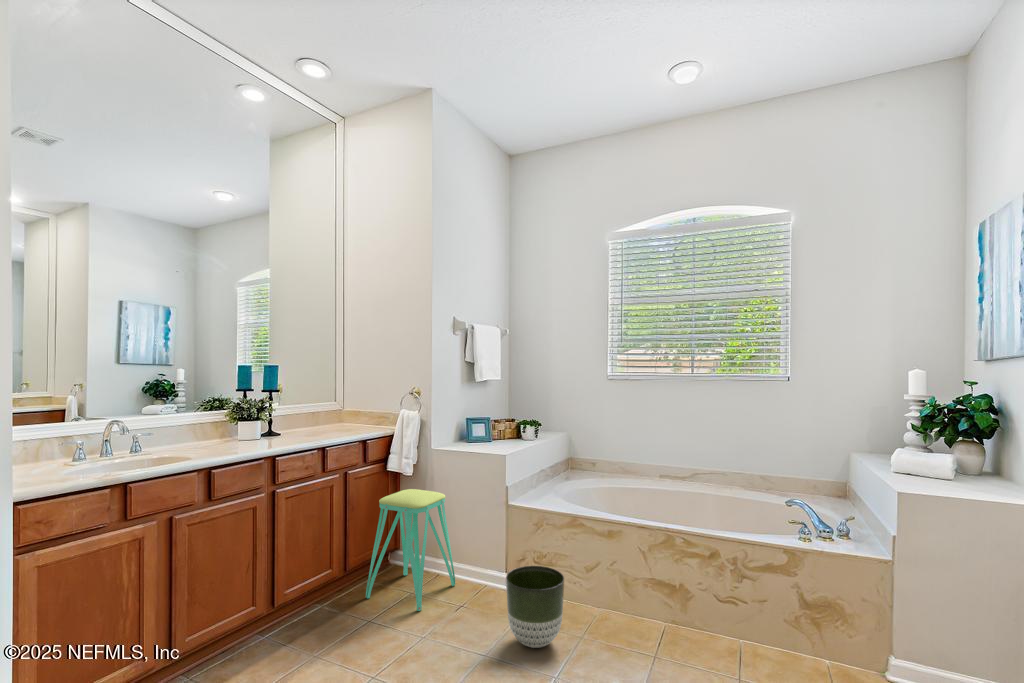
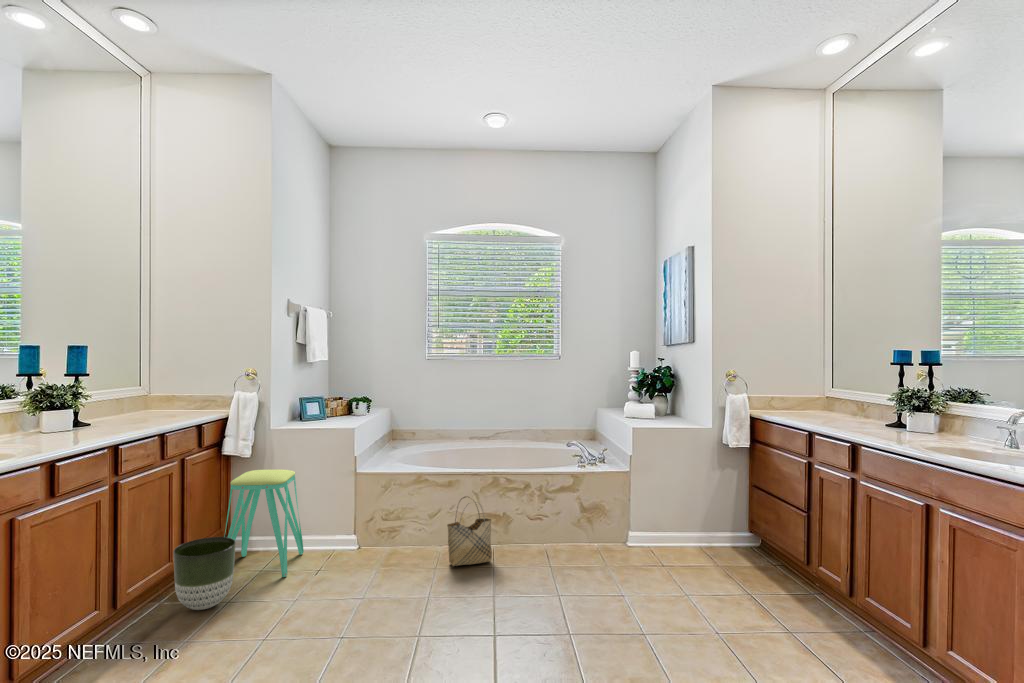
woven basket: none [590,557,653,655] -> present [447,497,492,566]
planter: present [506,566,564,648] -> present [173,537,236,610]

